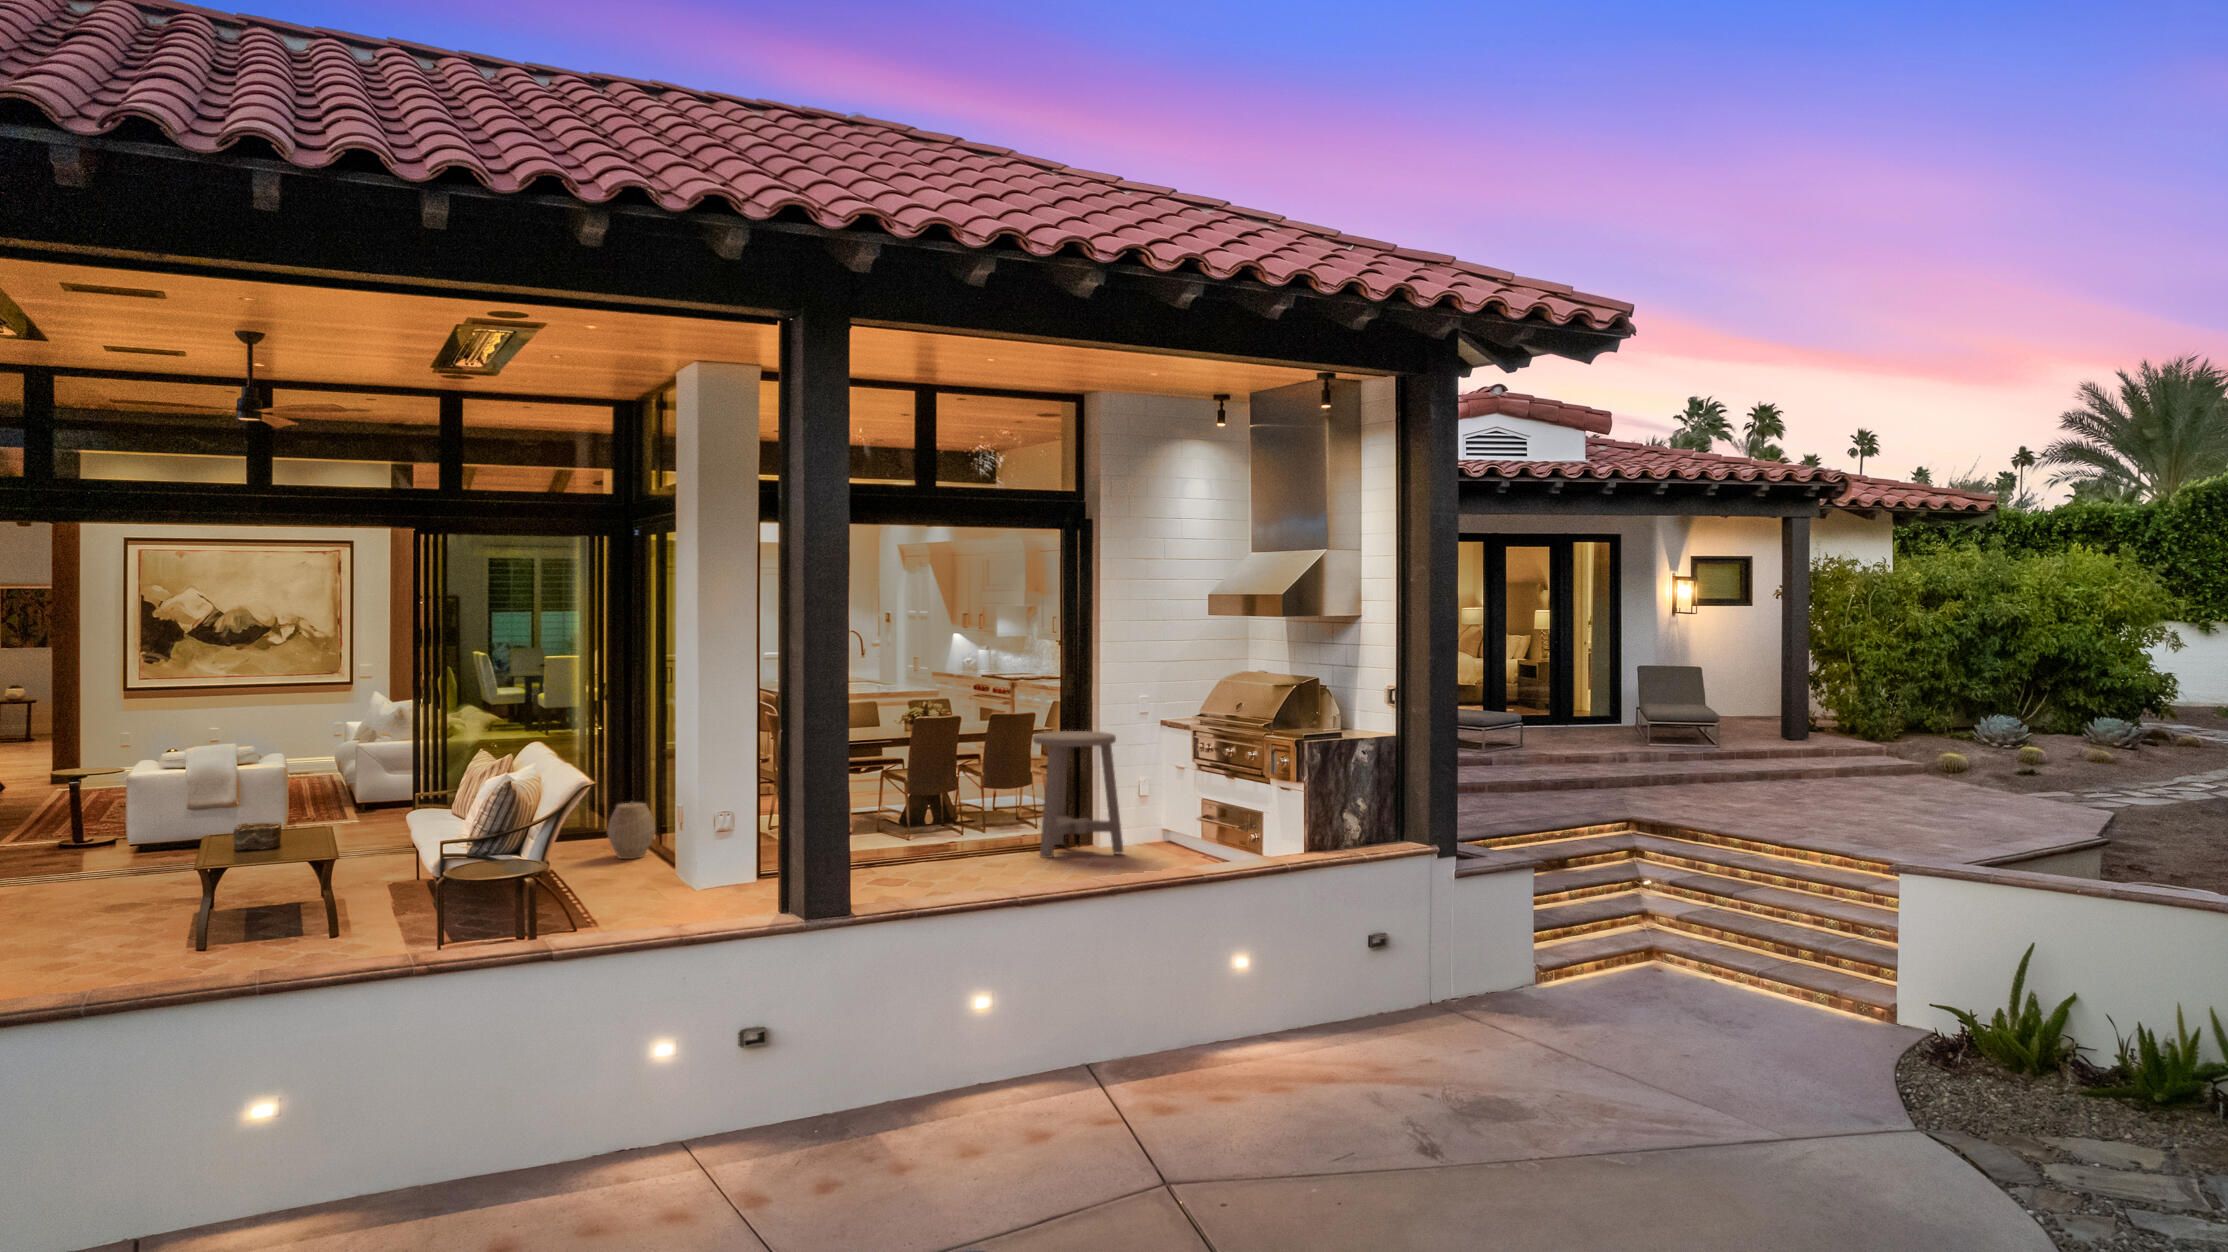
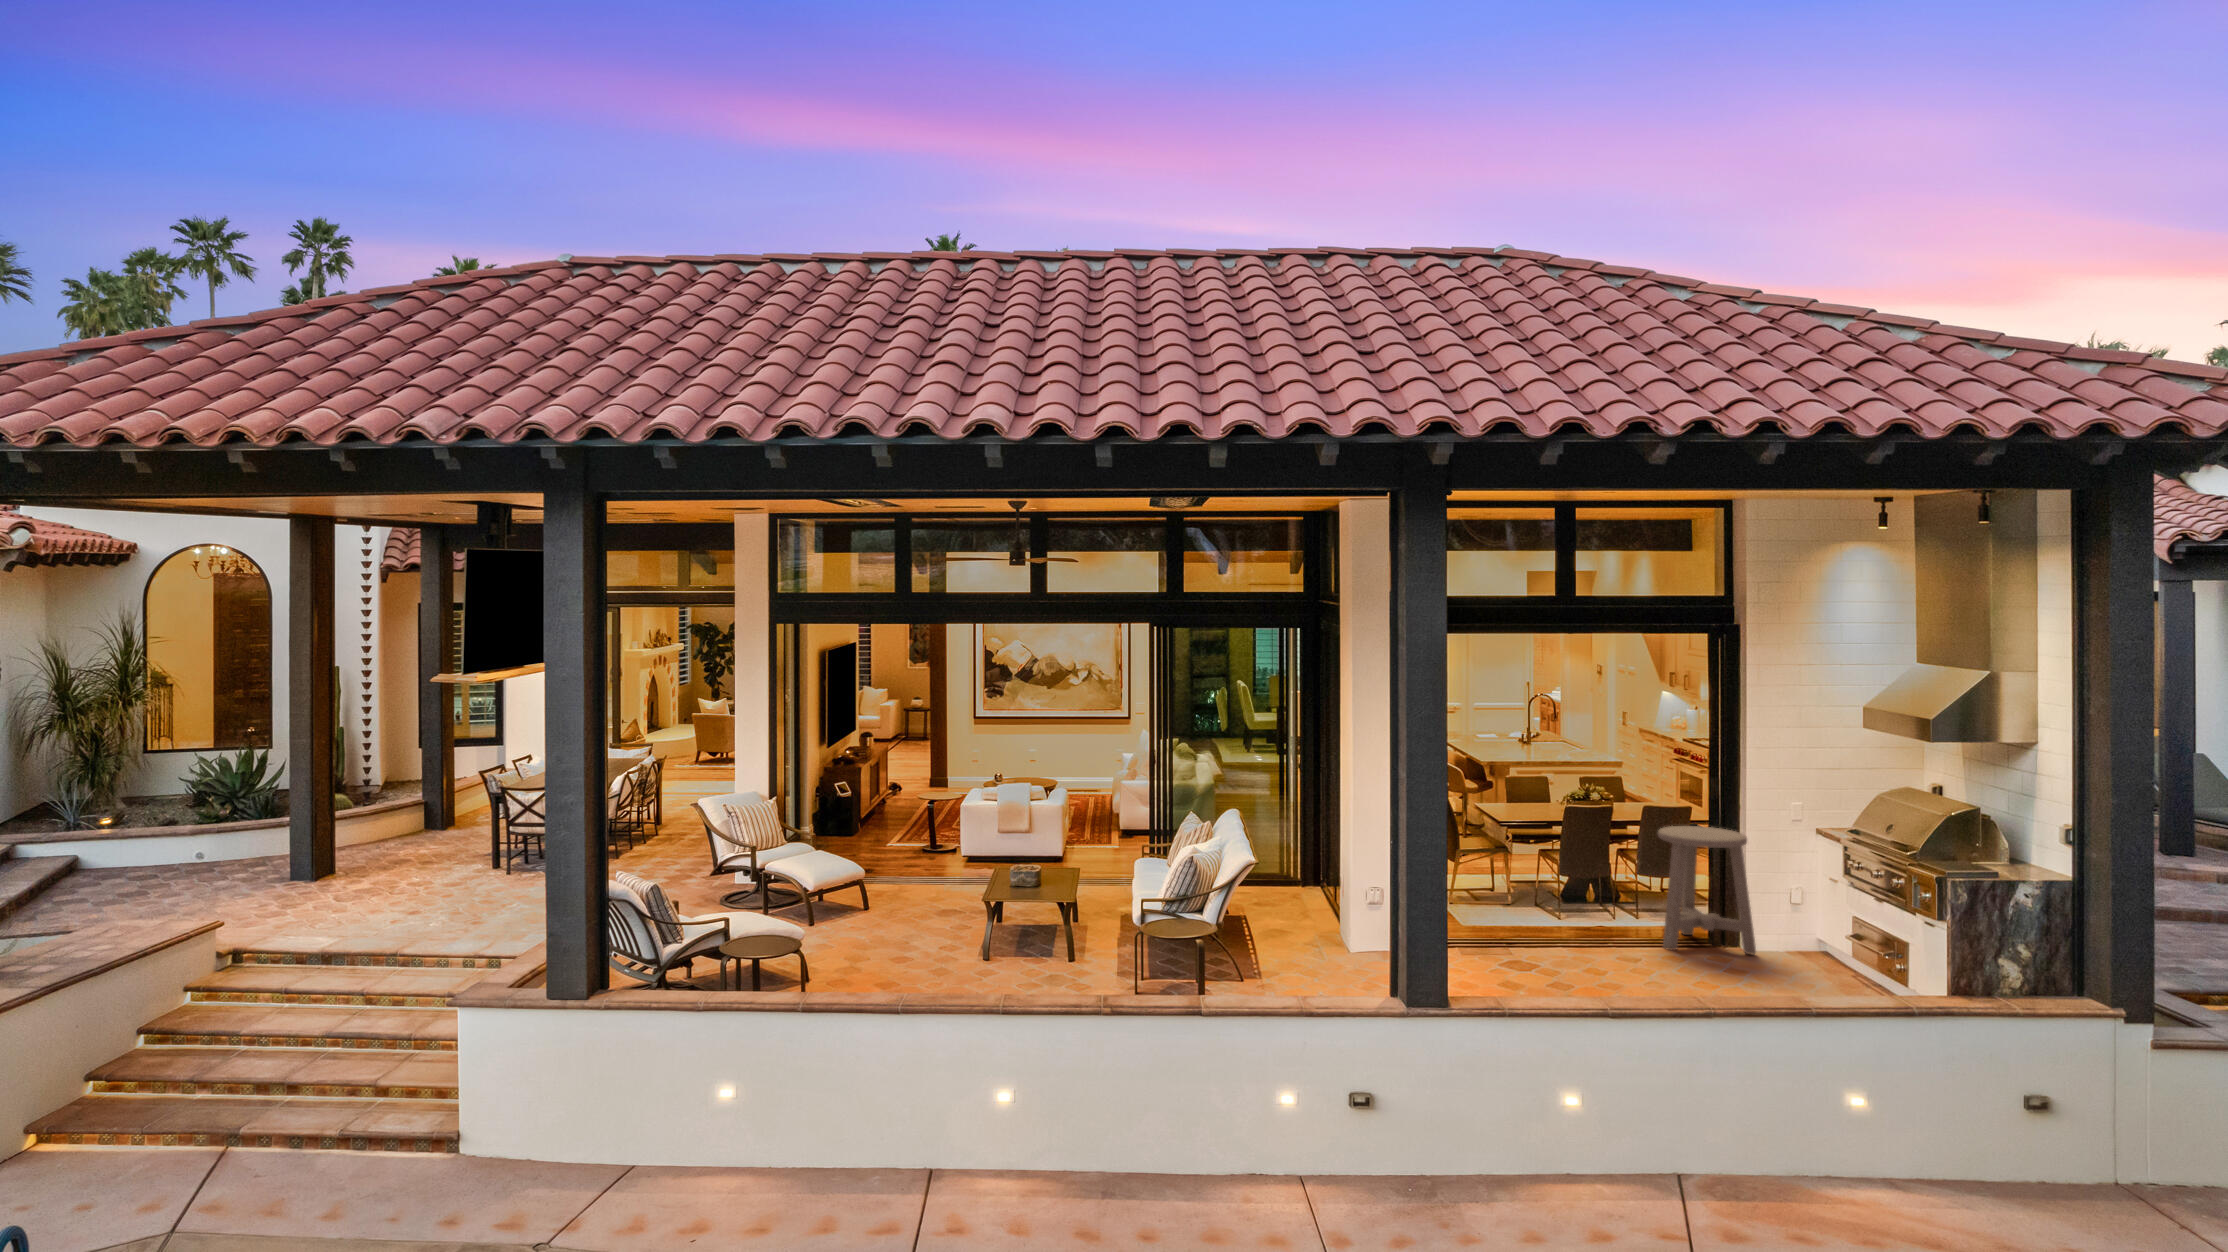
woven basket: present [607,802,655,859] -> none [1286,852,1323,898]

